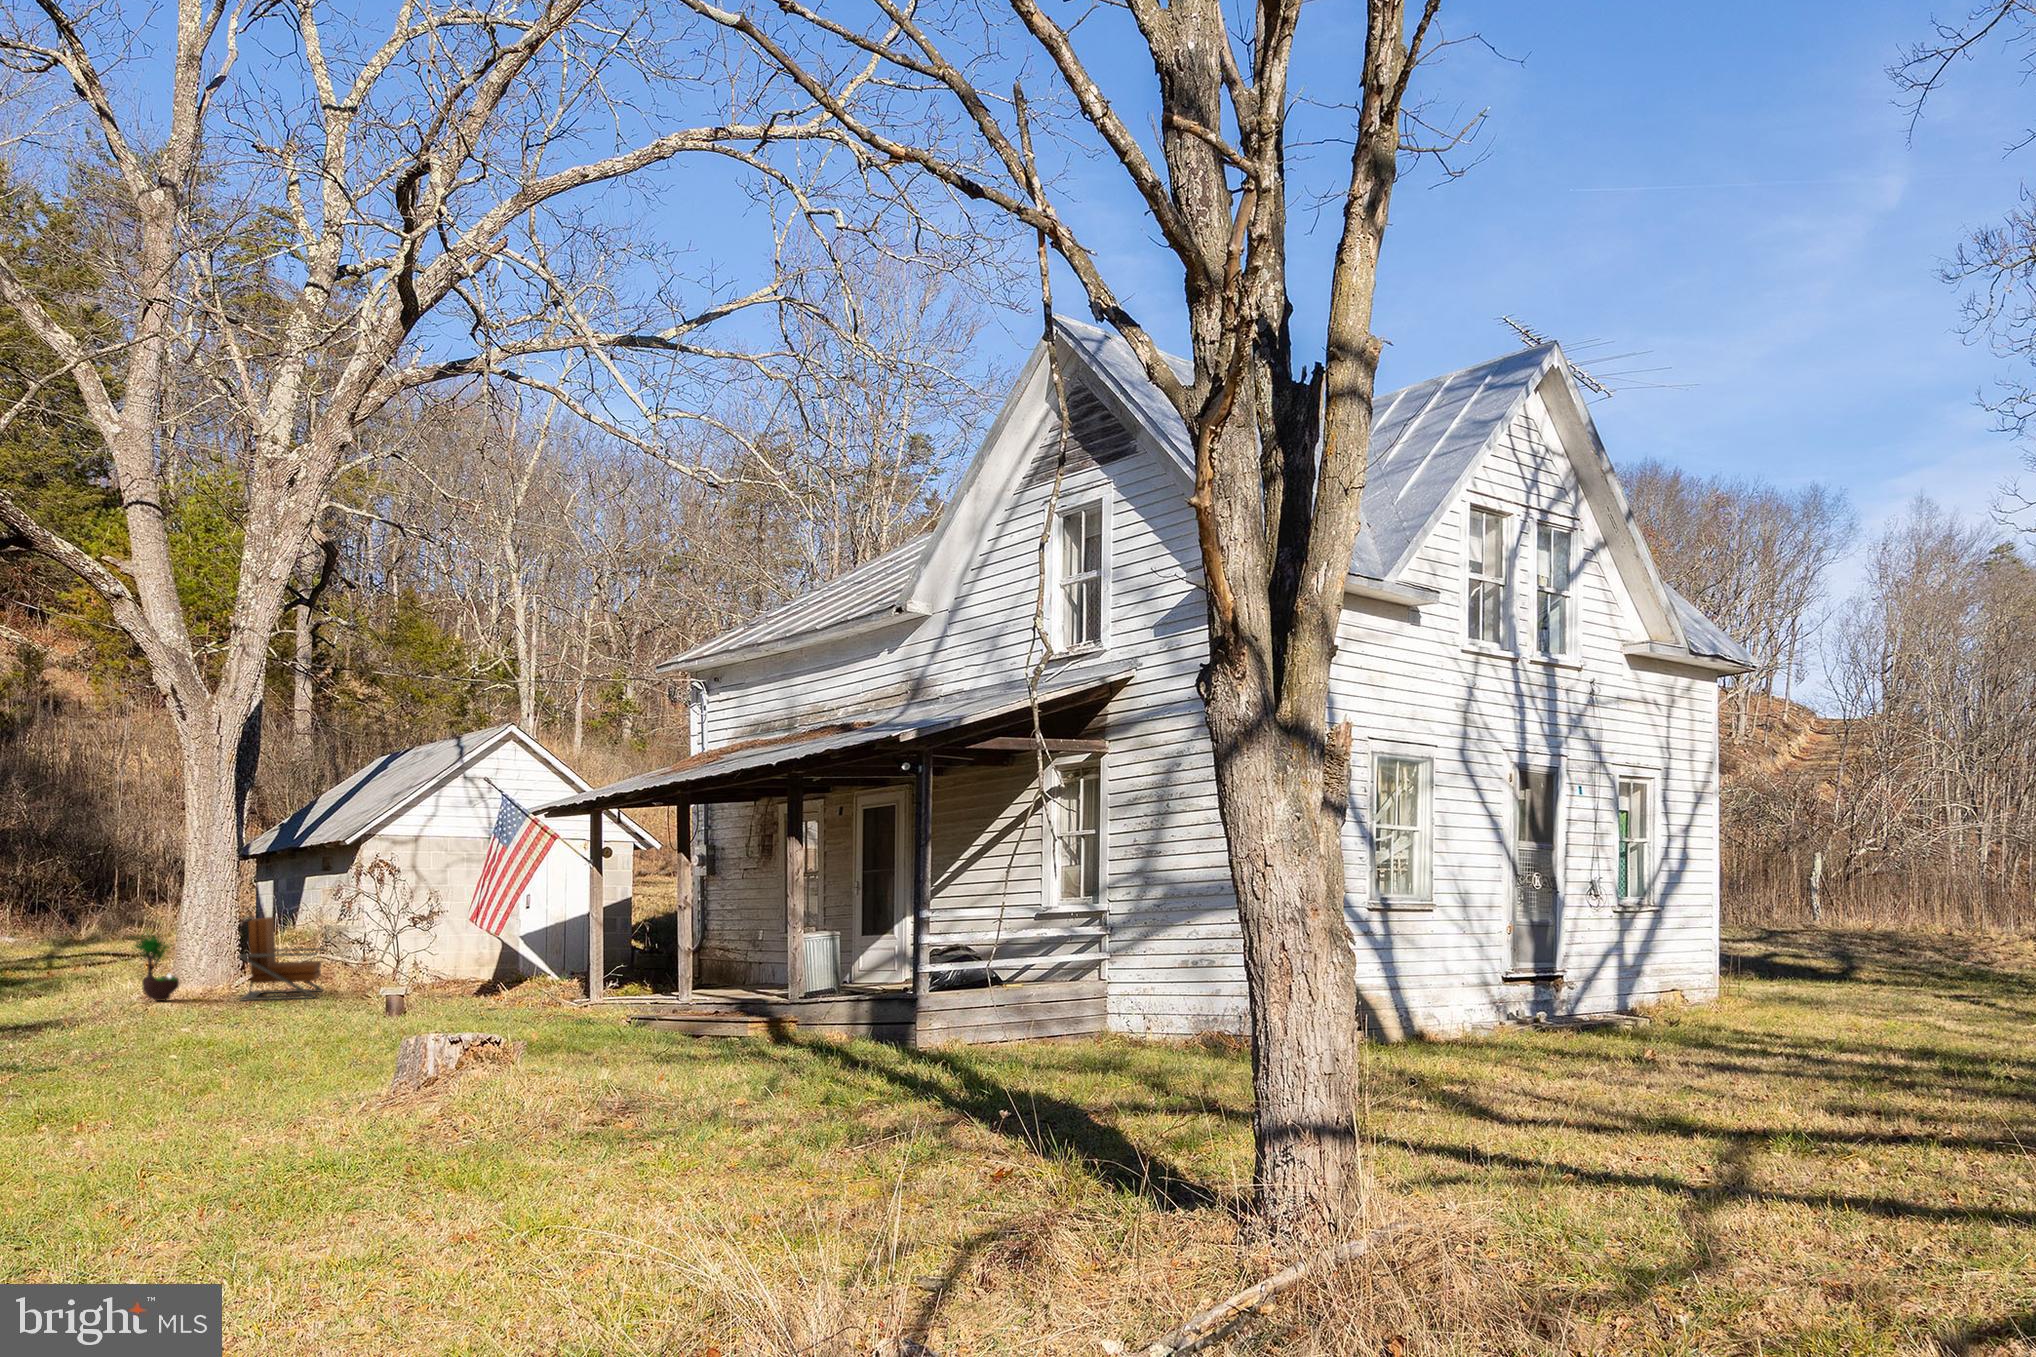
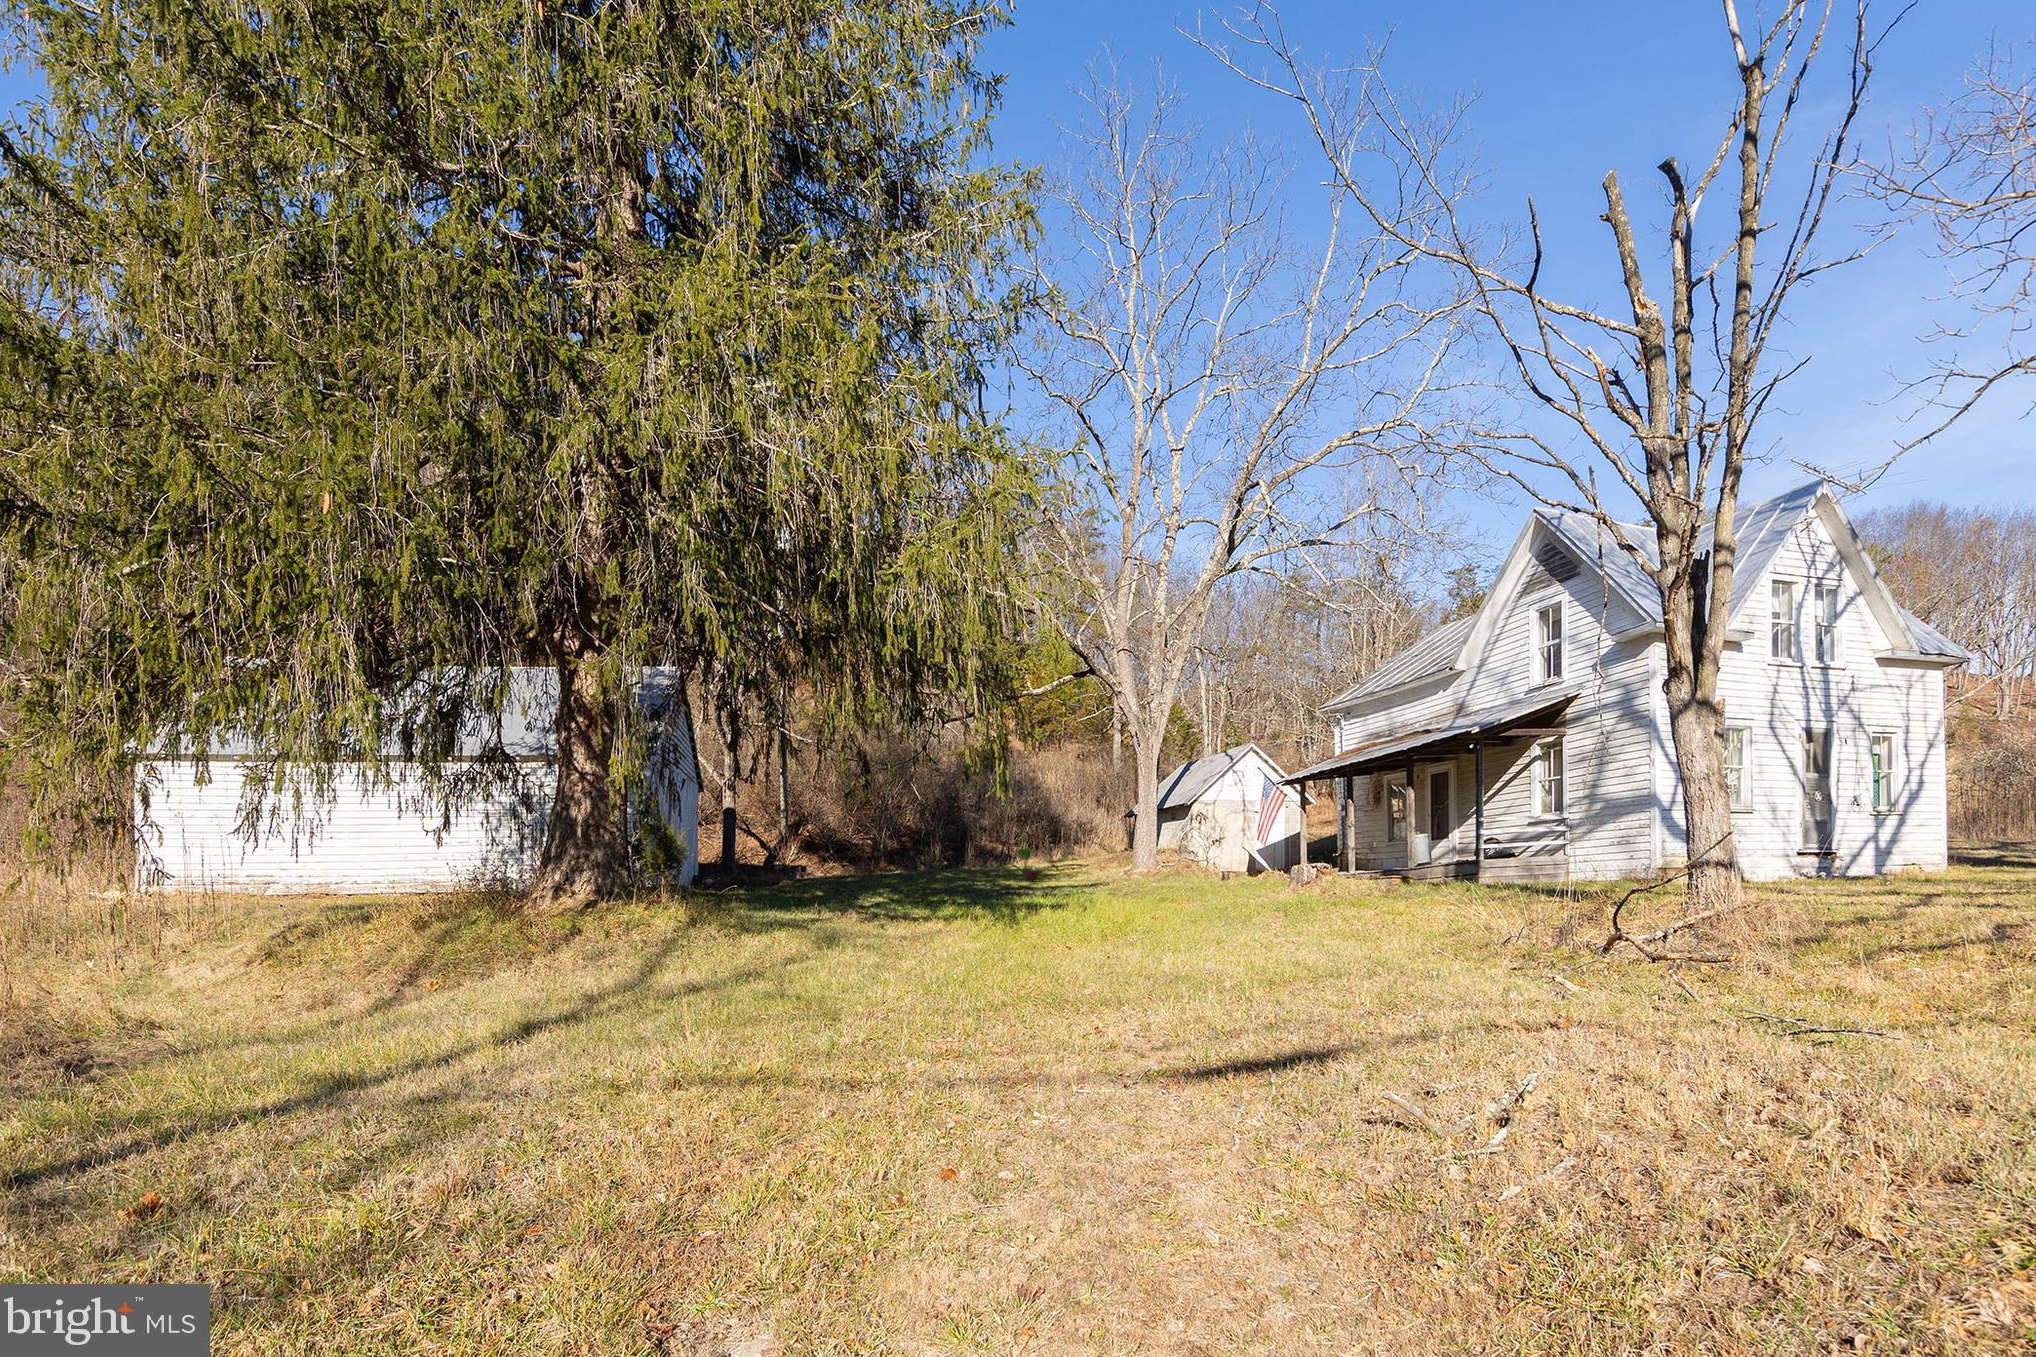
lounge chair: present [239,917,324,1001] -> none [1063,836,1109,881]

